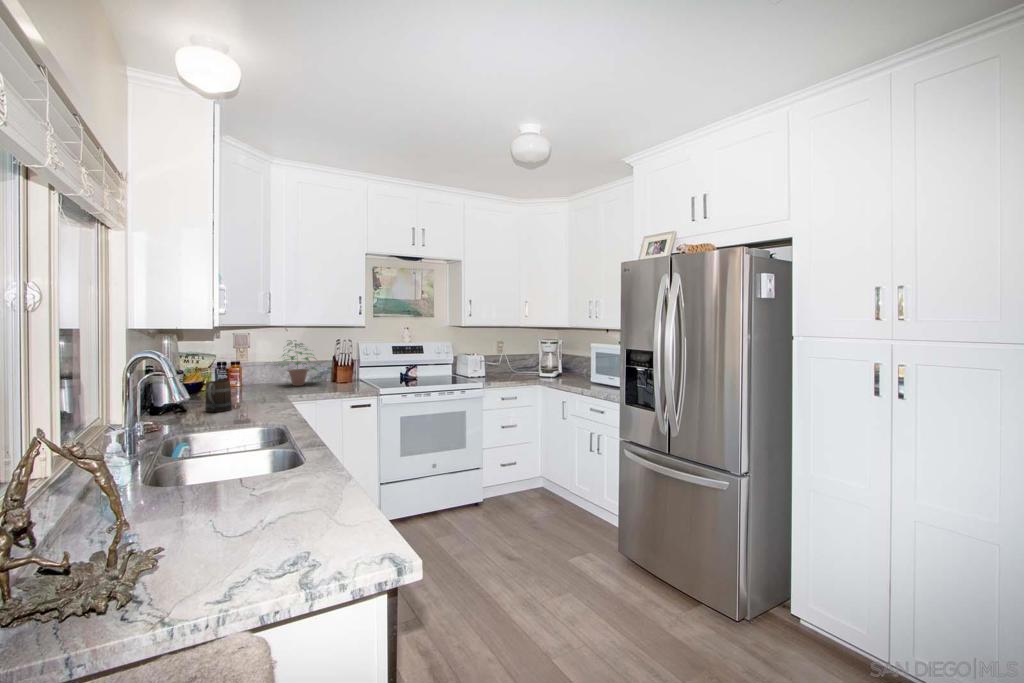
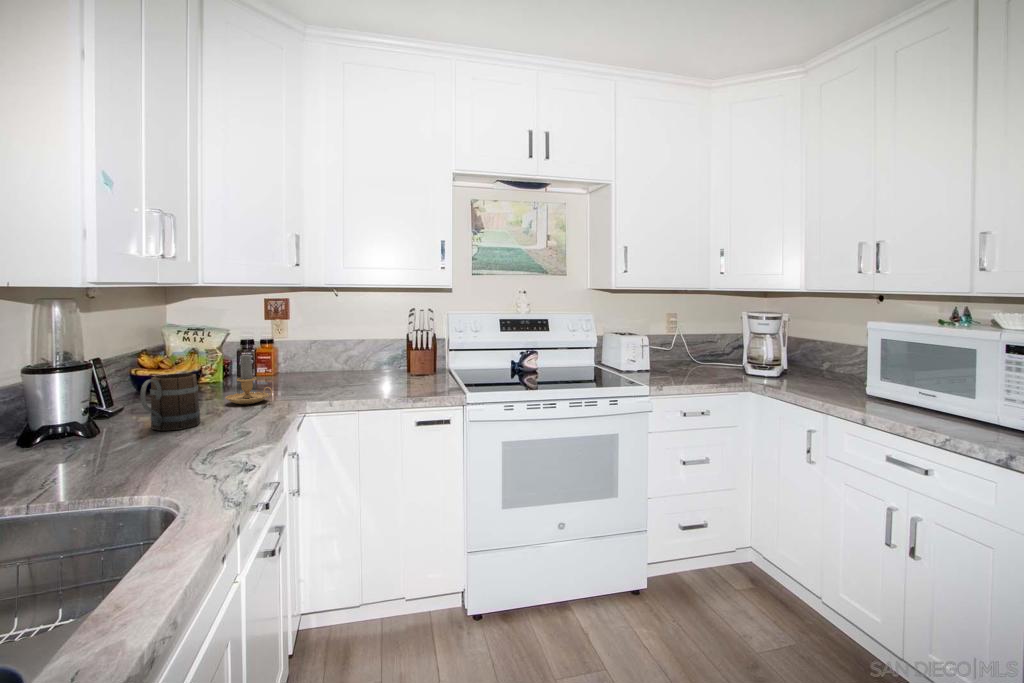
potted plant: present [282,340,317,386] -> none [321,307,391,378]
candle: none [230,369,261,400] -> present [225,354,272,404]

